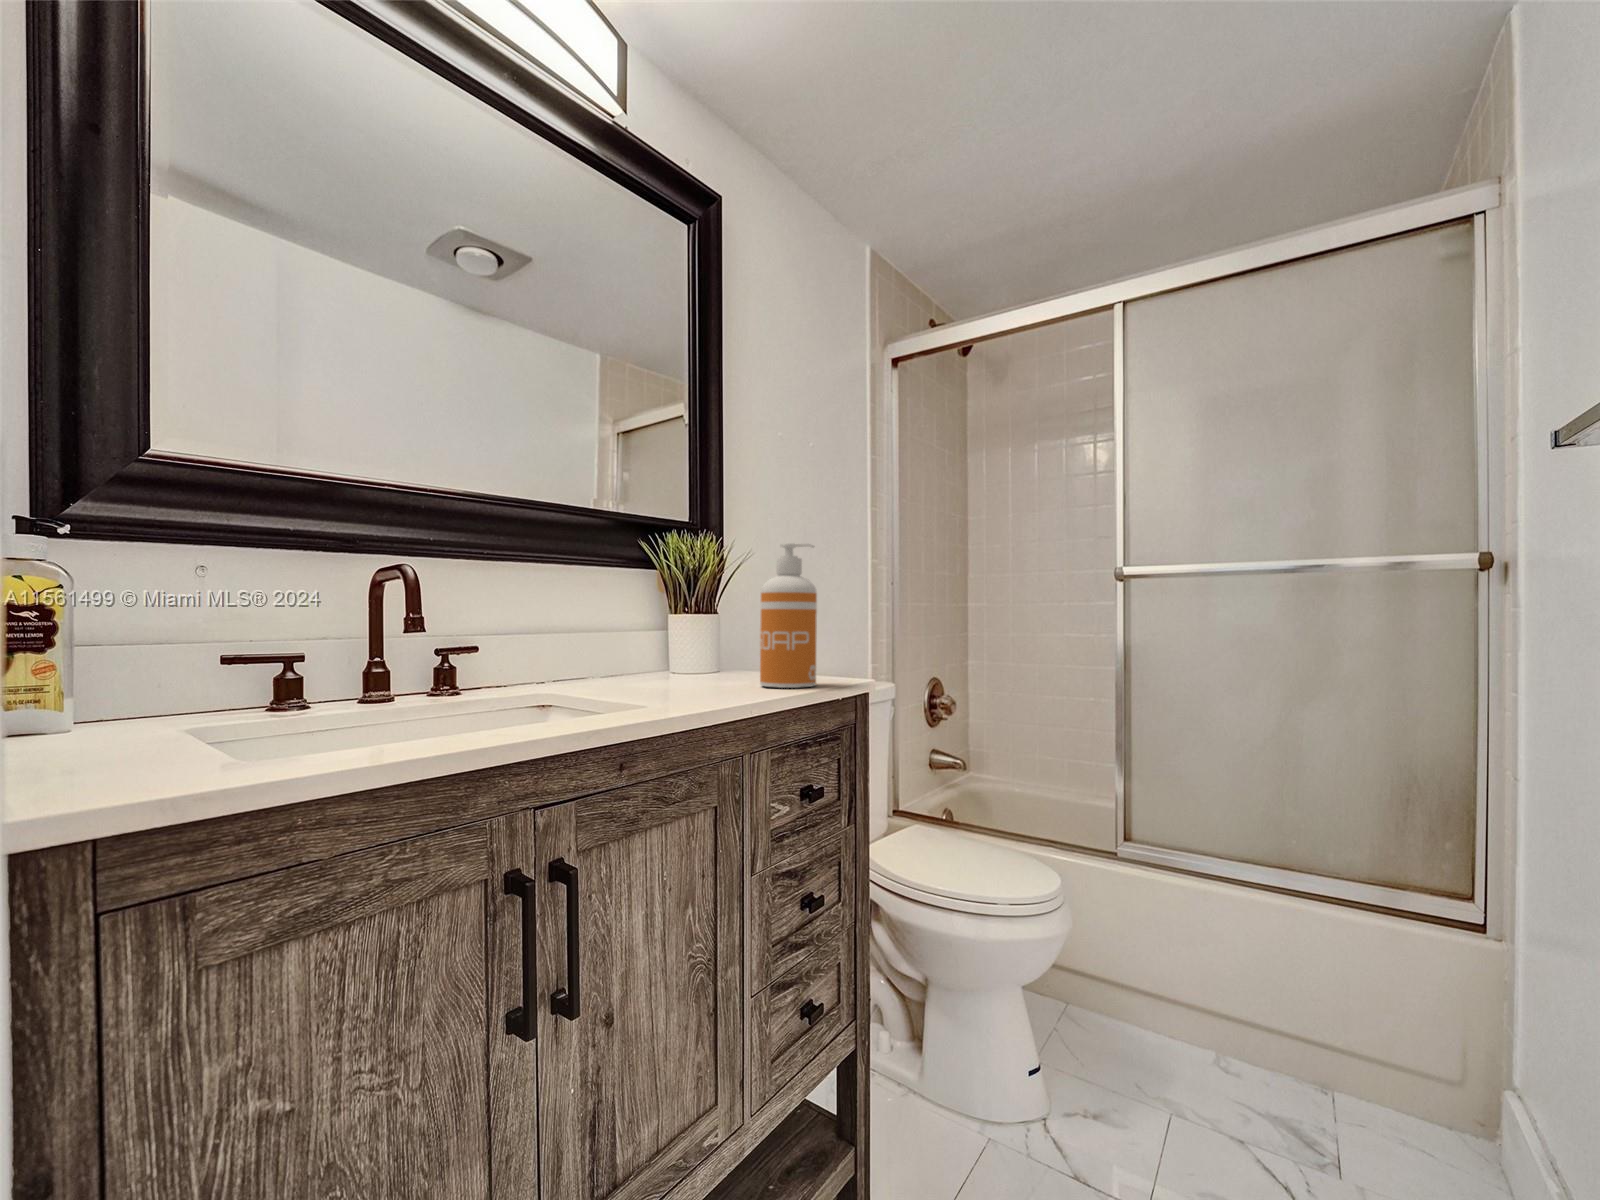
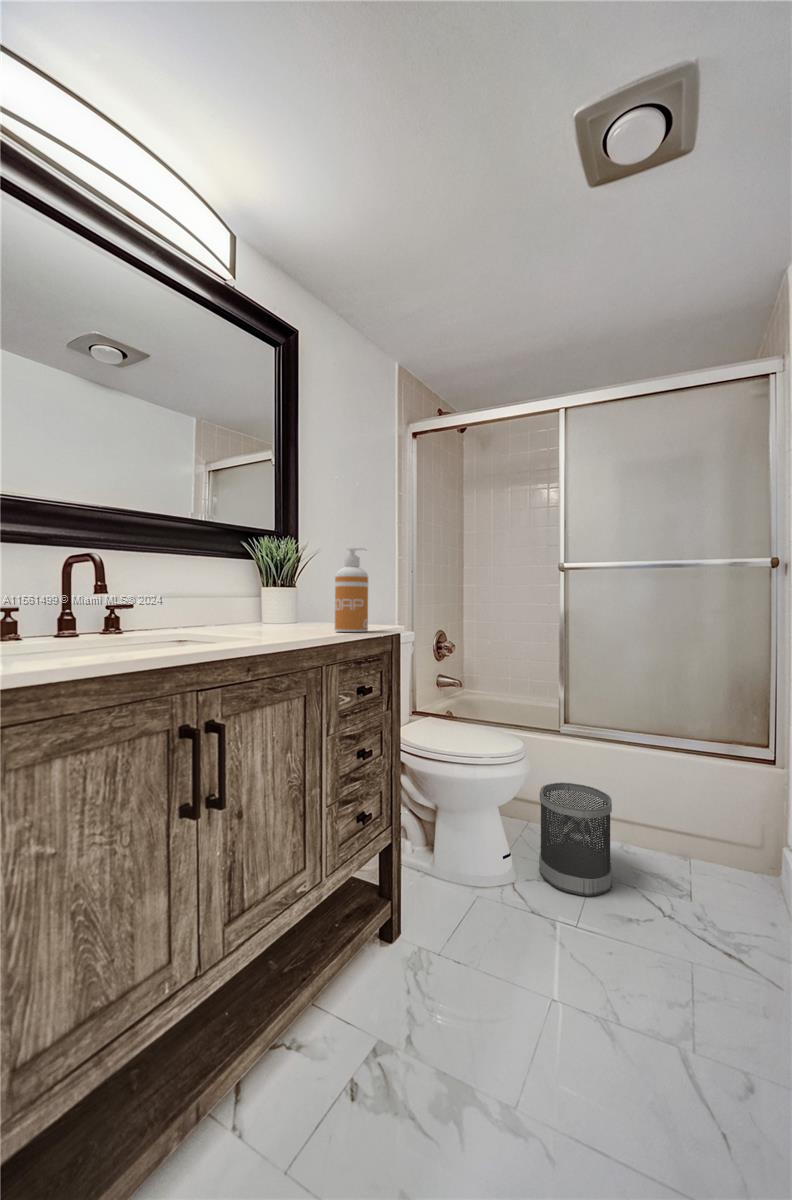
wastebasket: none [1110,939,1242,1146] -> present [539,783,612,896]

